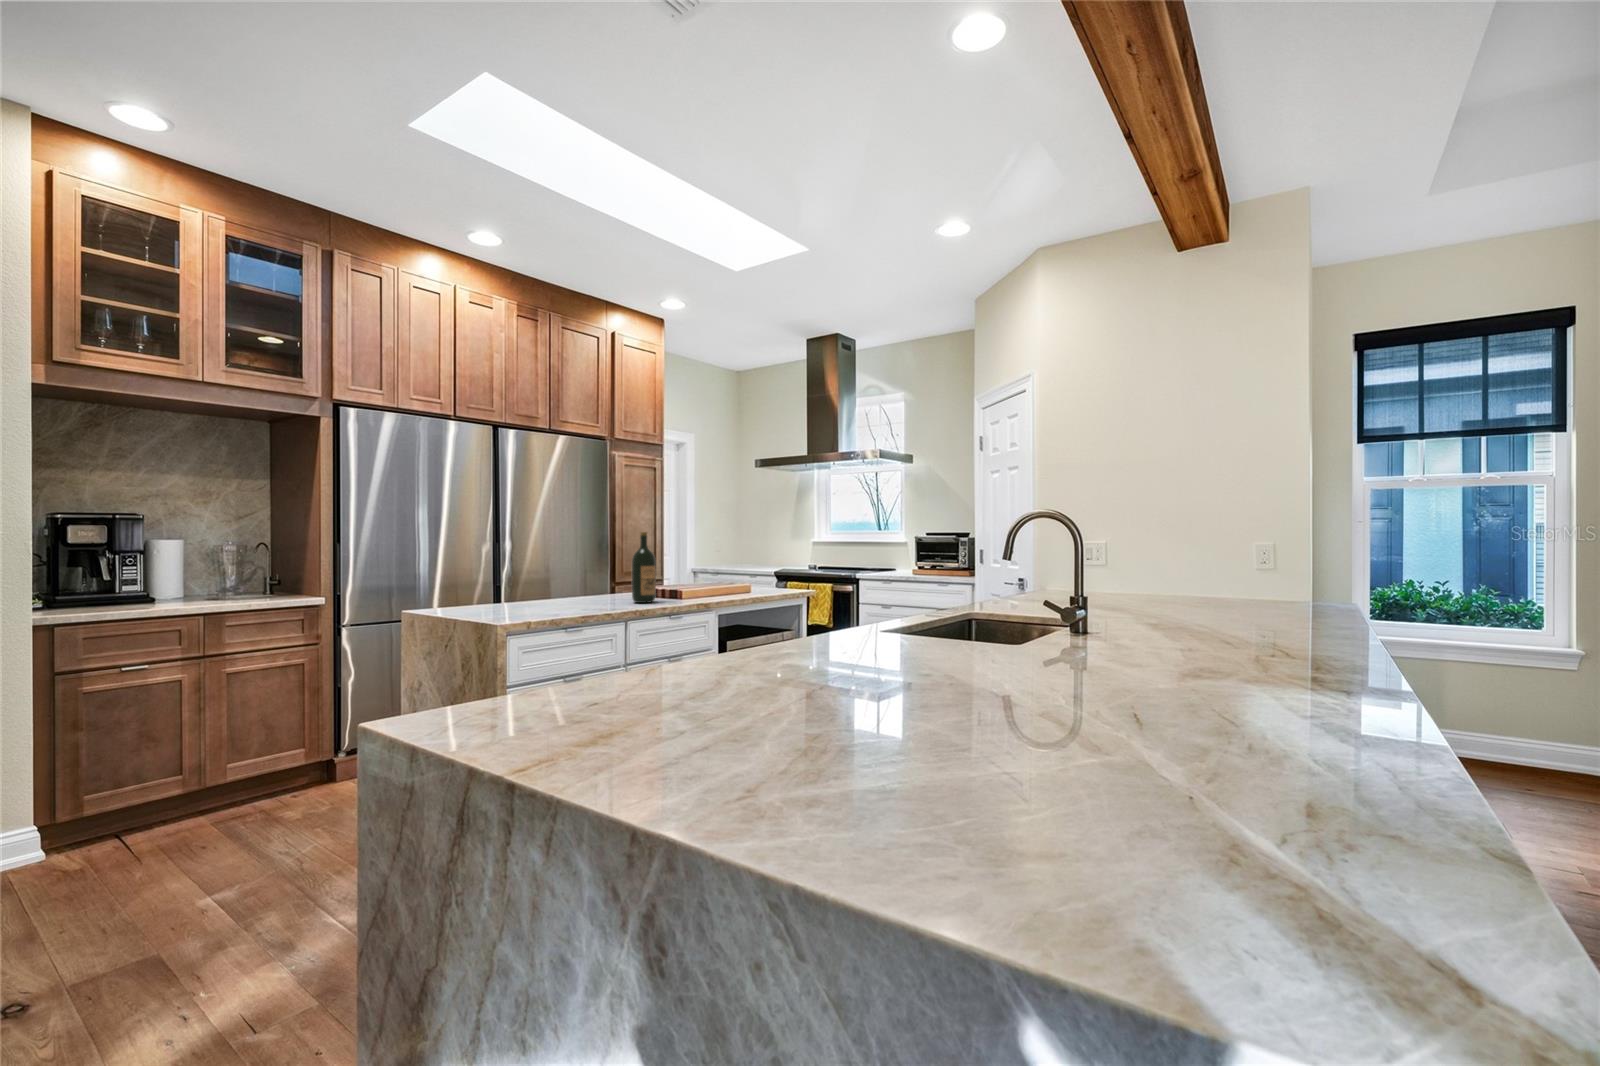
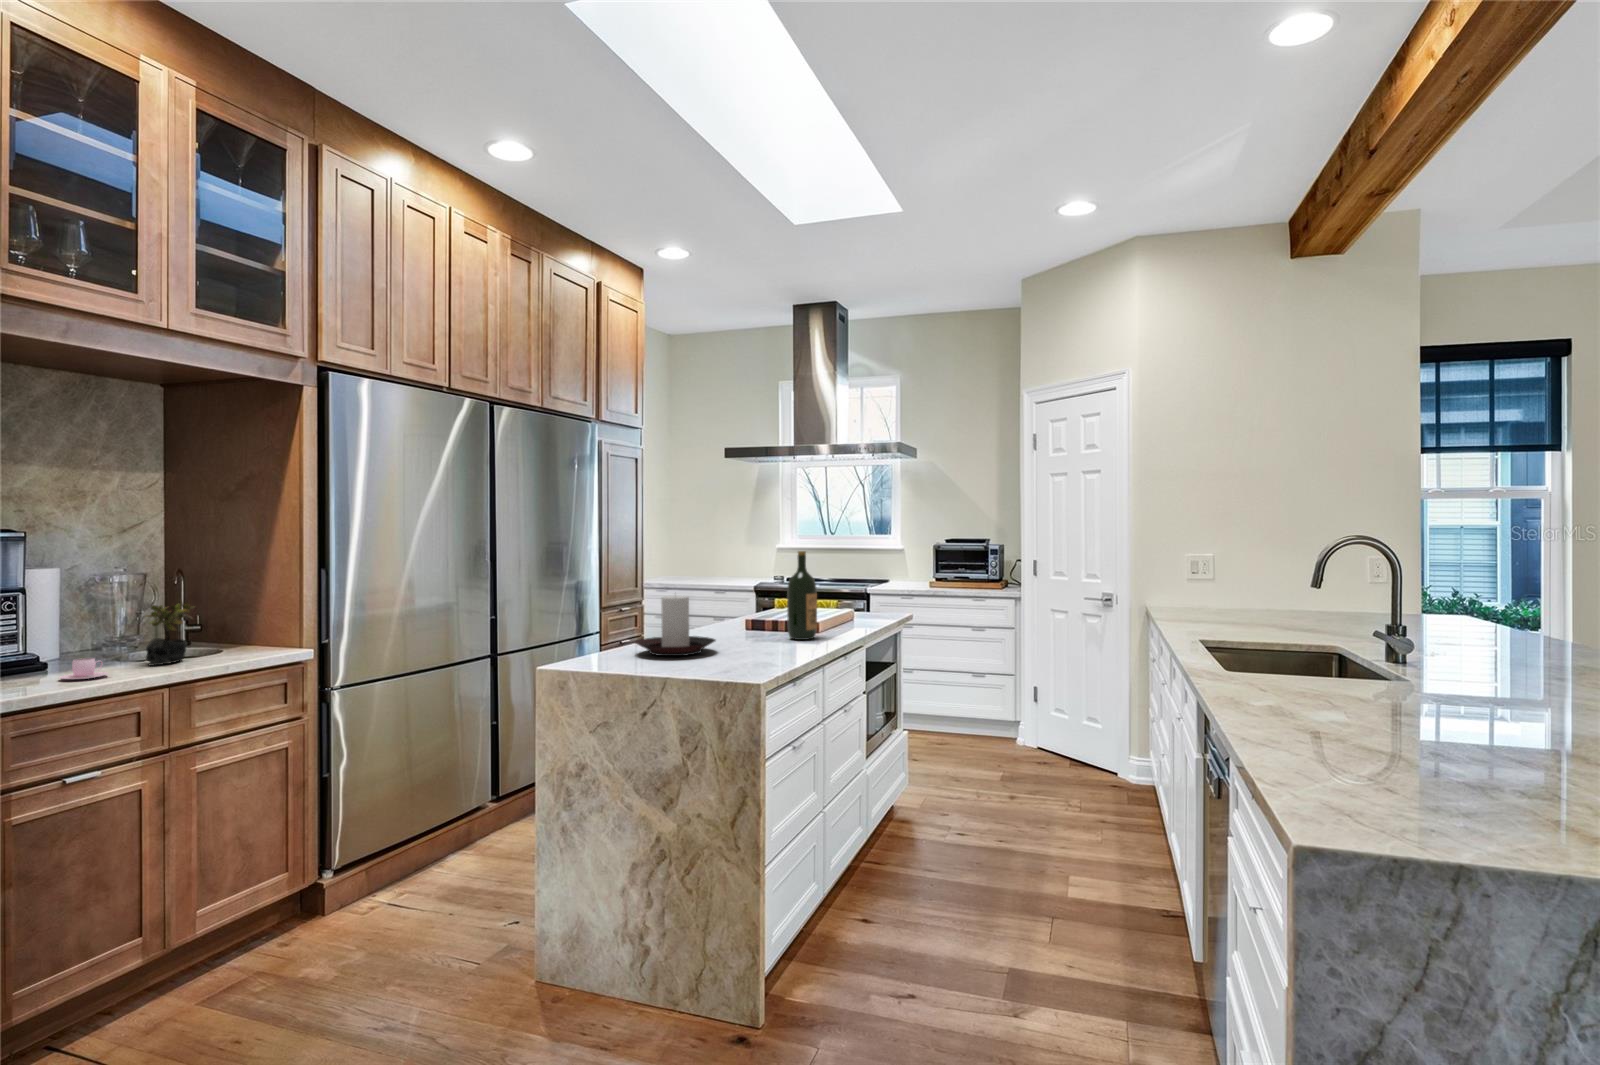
succulent plant: none [201,560,242,603] -> present [146,601,194,666]
candle holder: none [488,562,554,609] -> present [635,596,715,656]
teacup: none [133,578,166,607] -> present [60,658,108,679]

